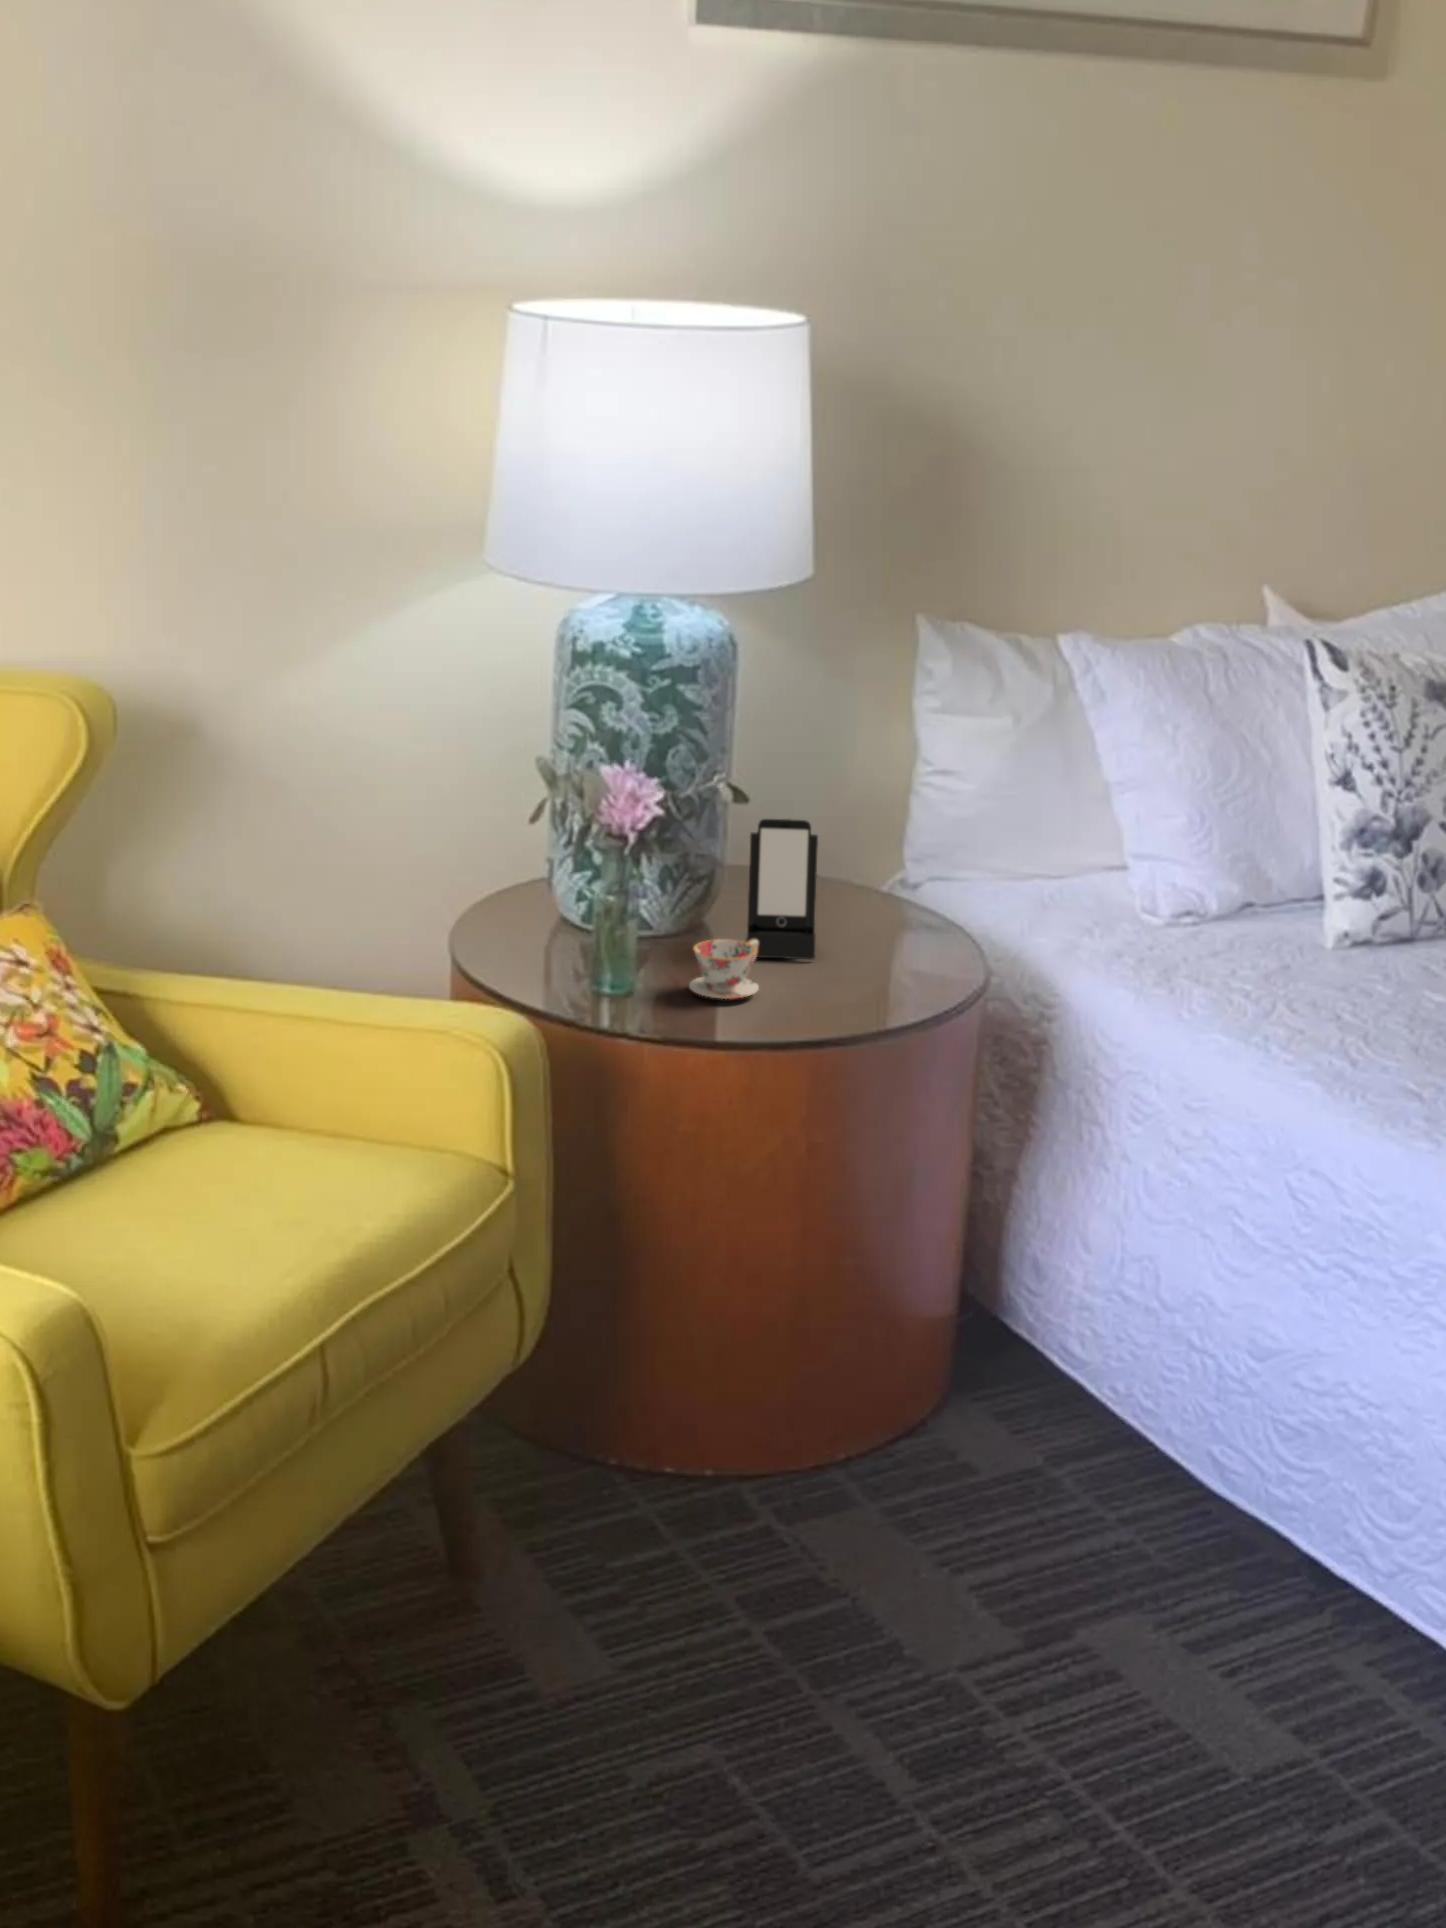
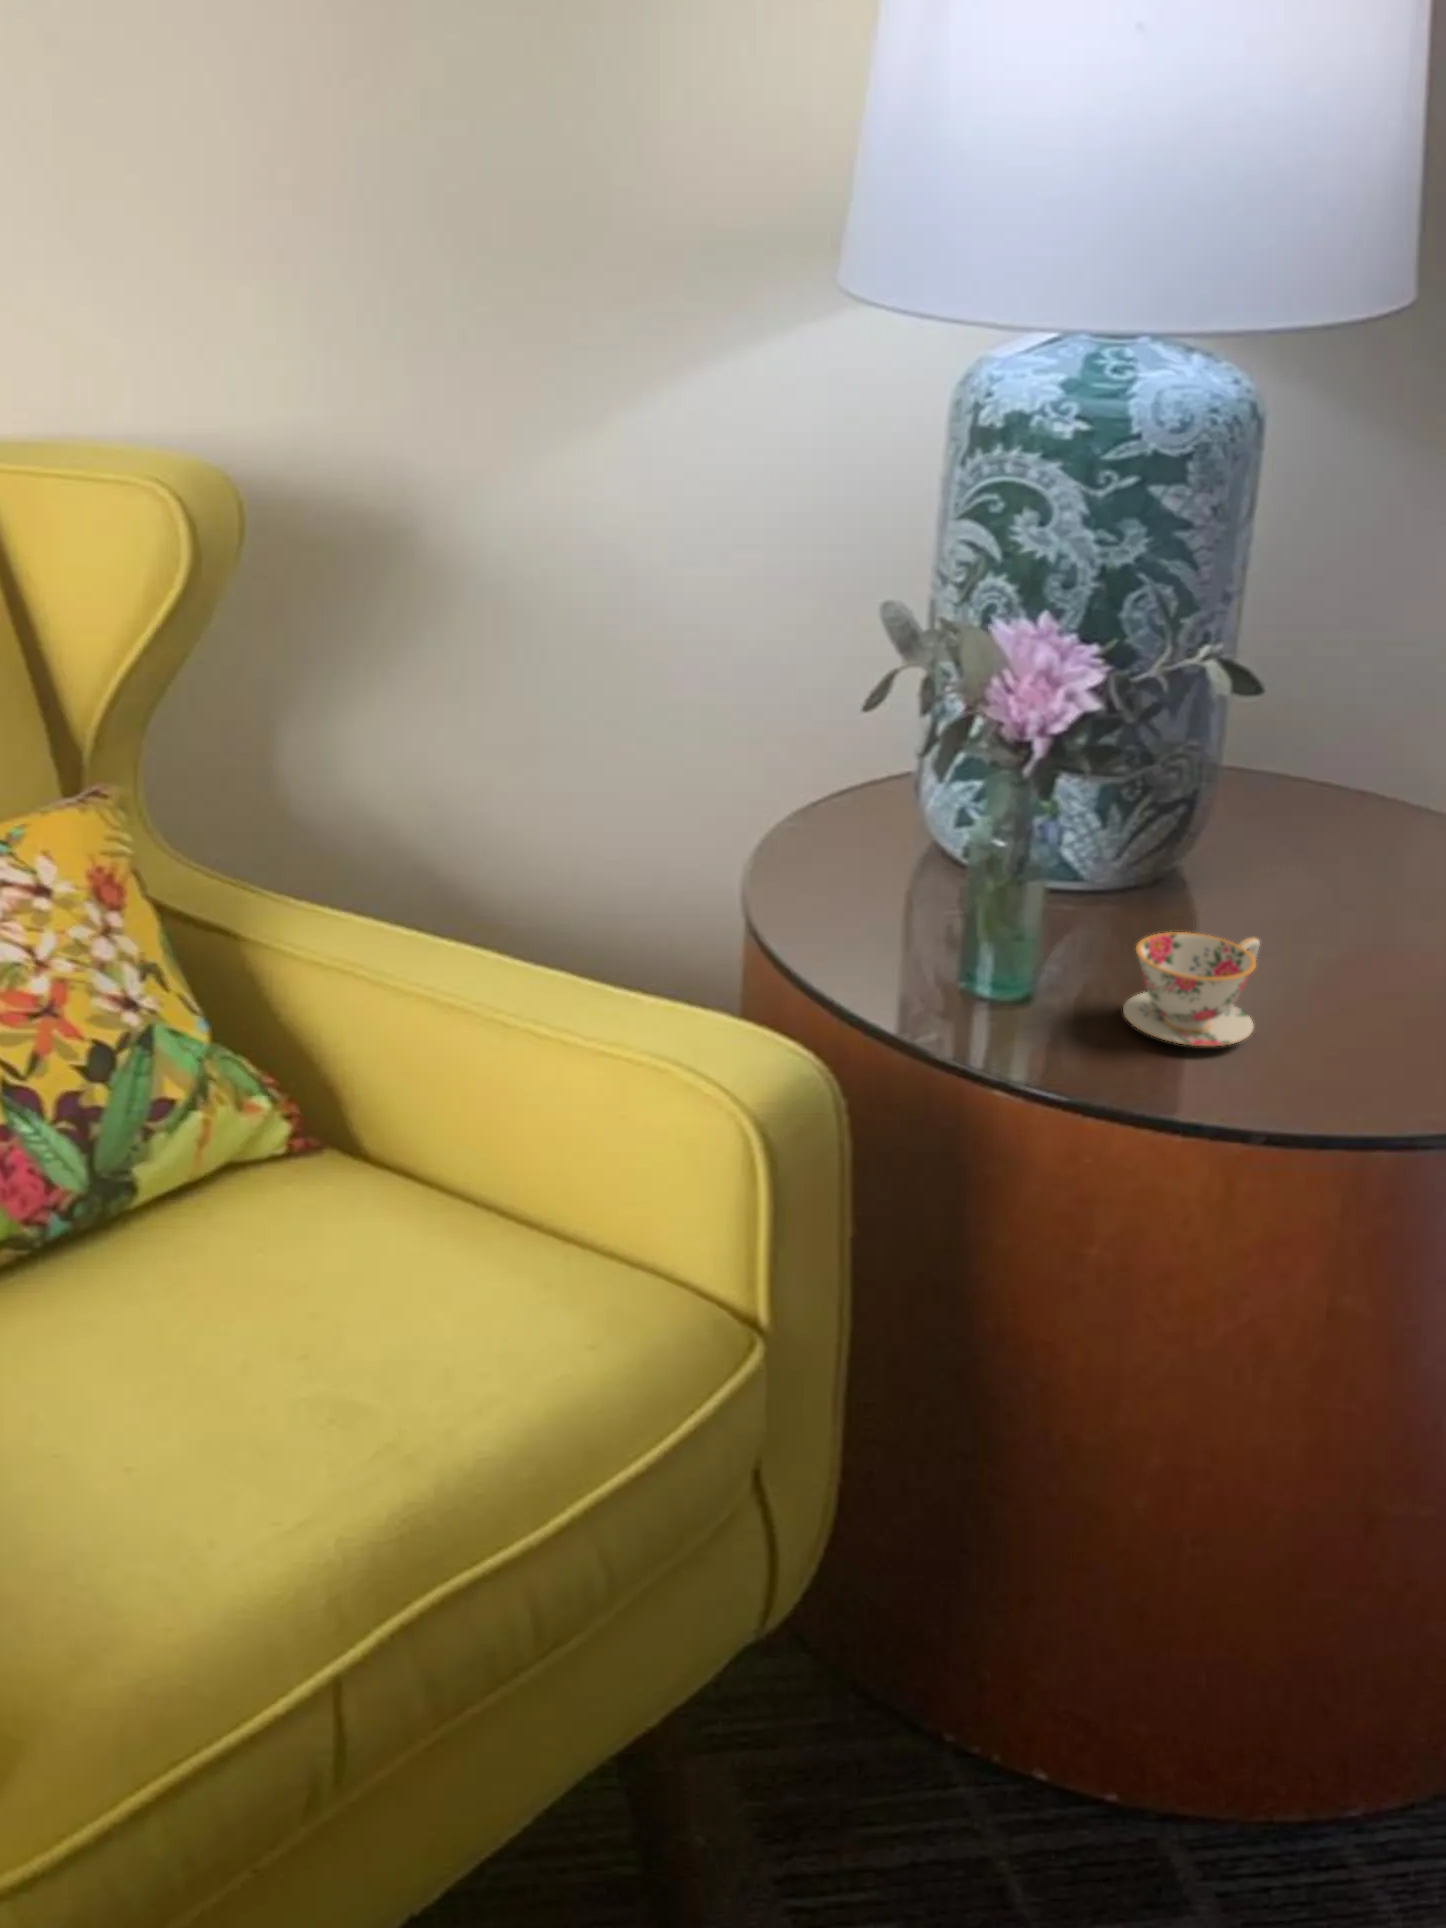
smartphone: present [746,819,818,959] -> none [1238,721,1391,973]

